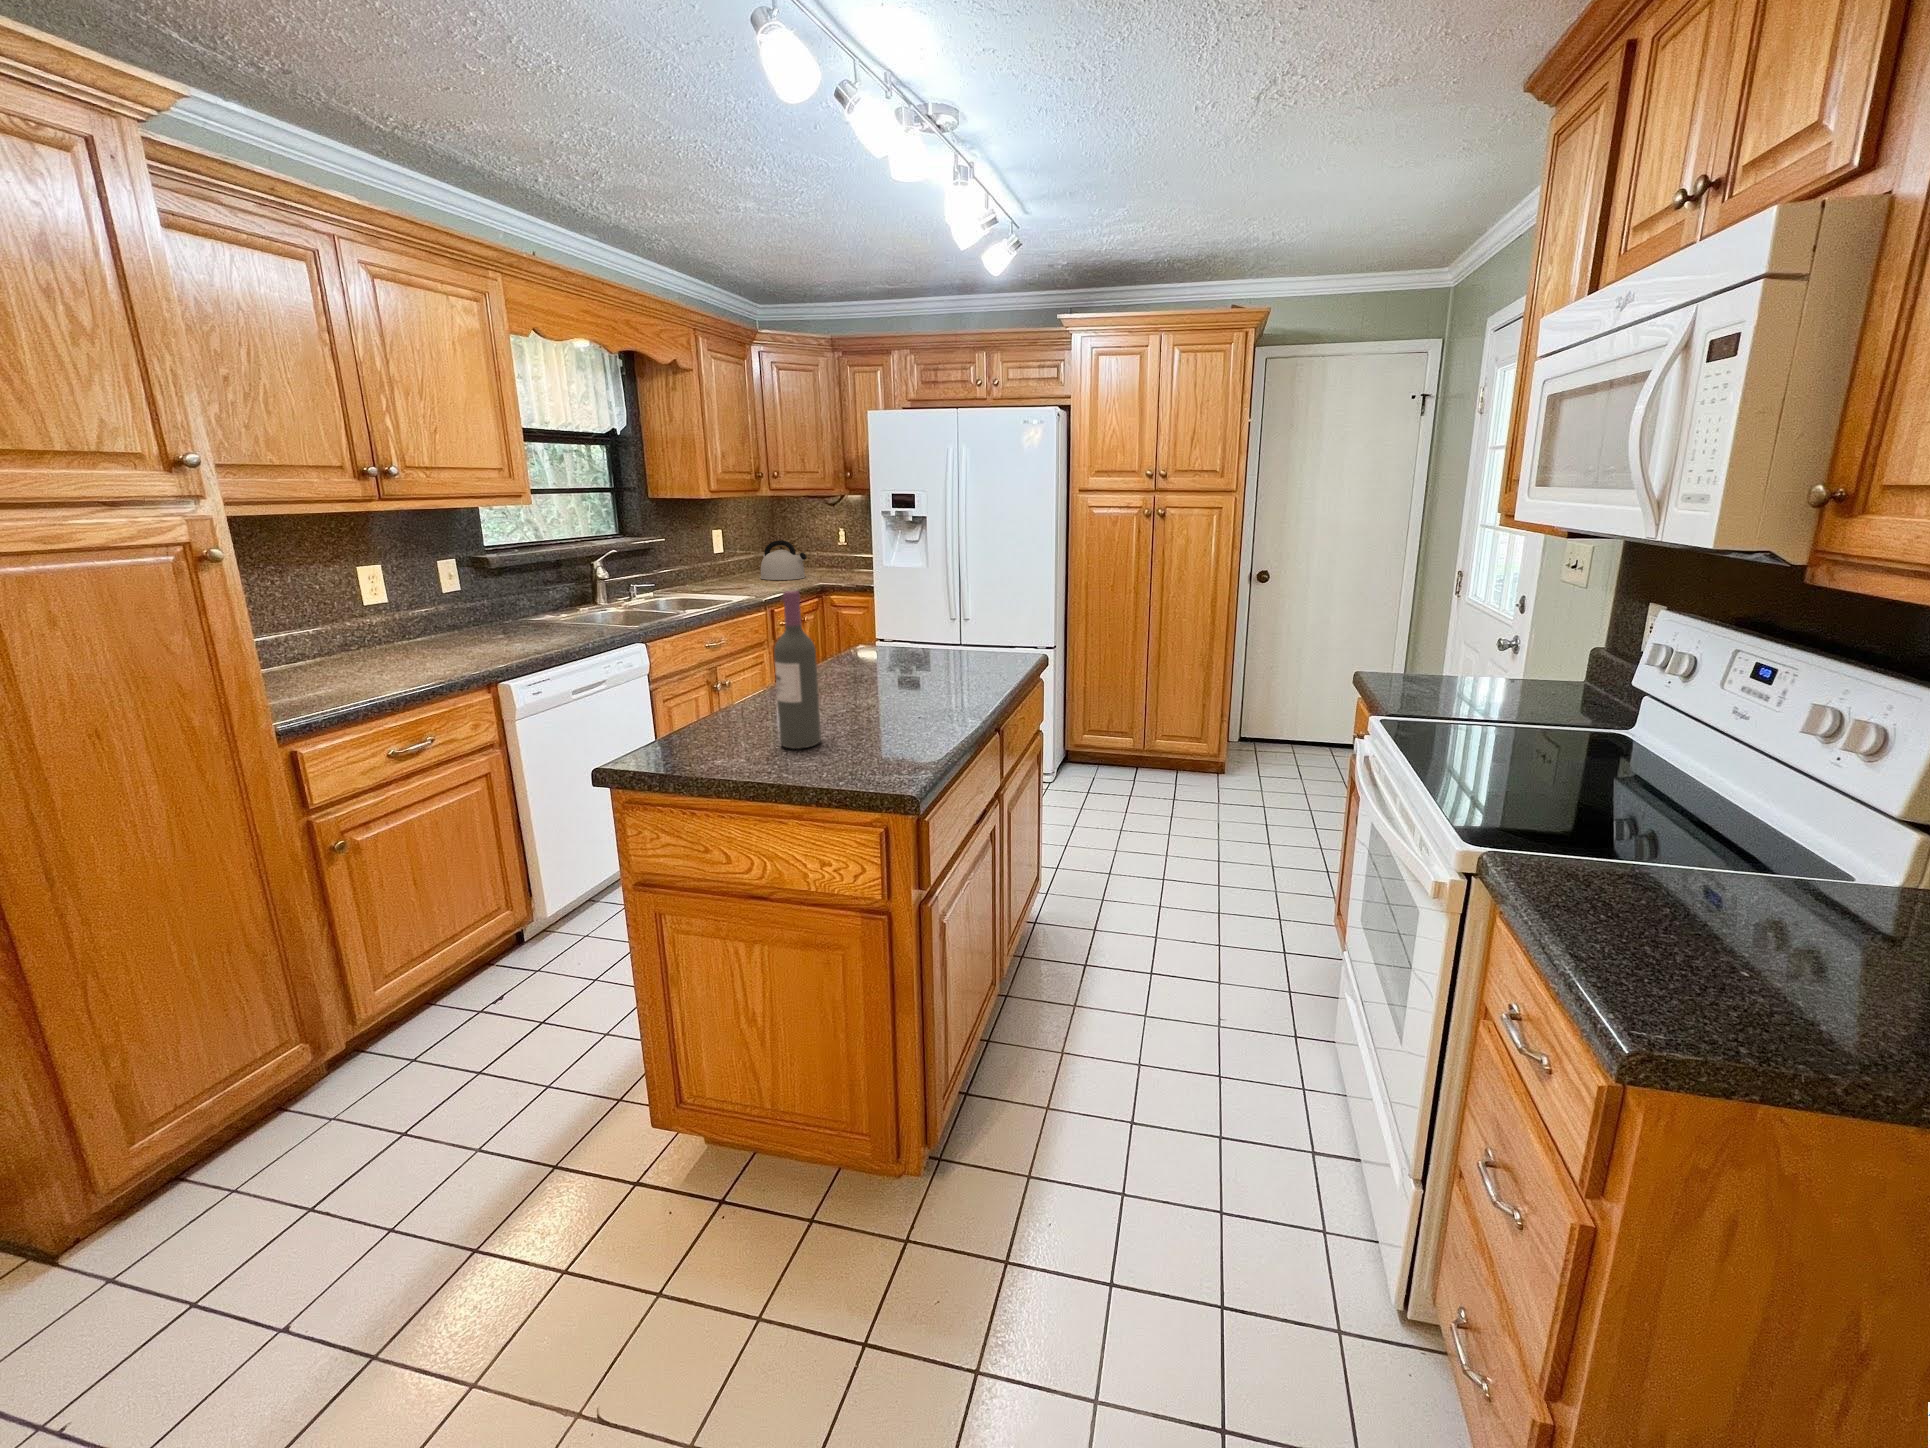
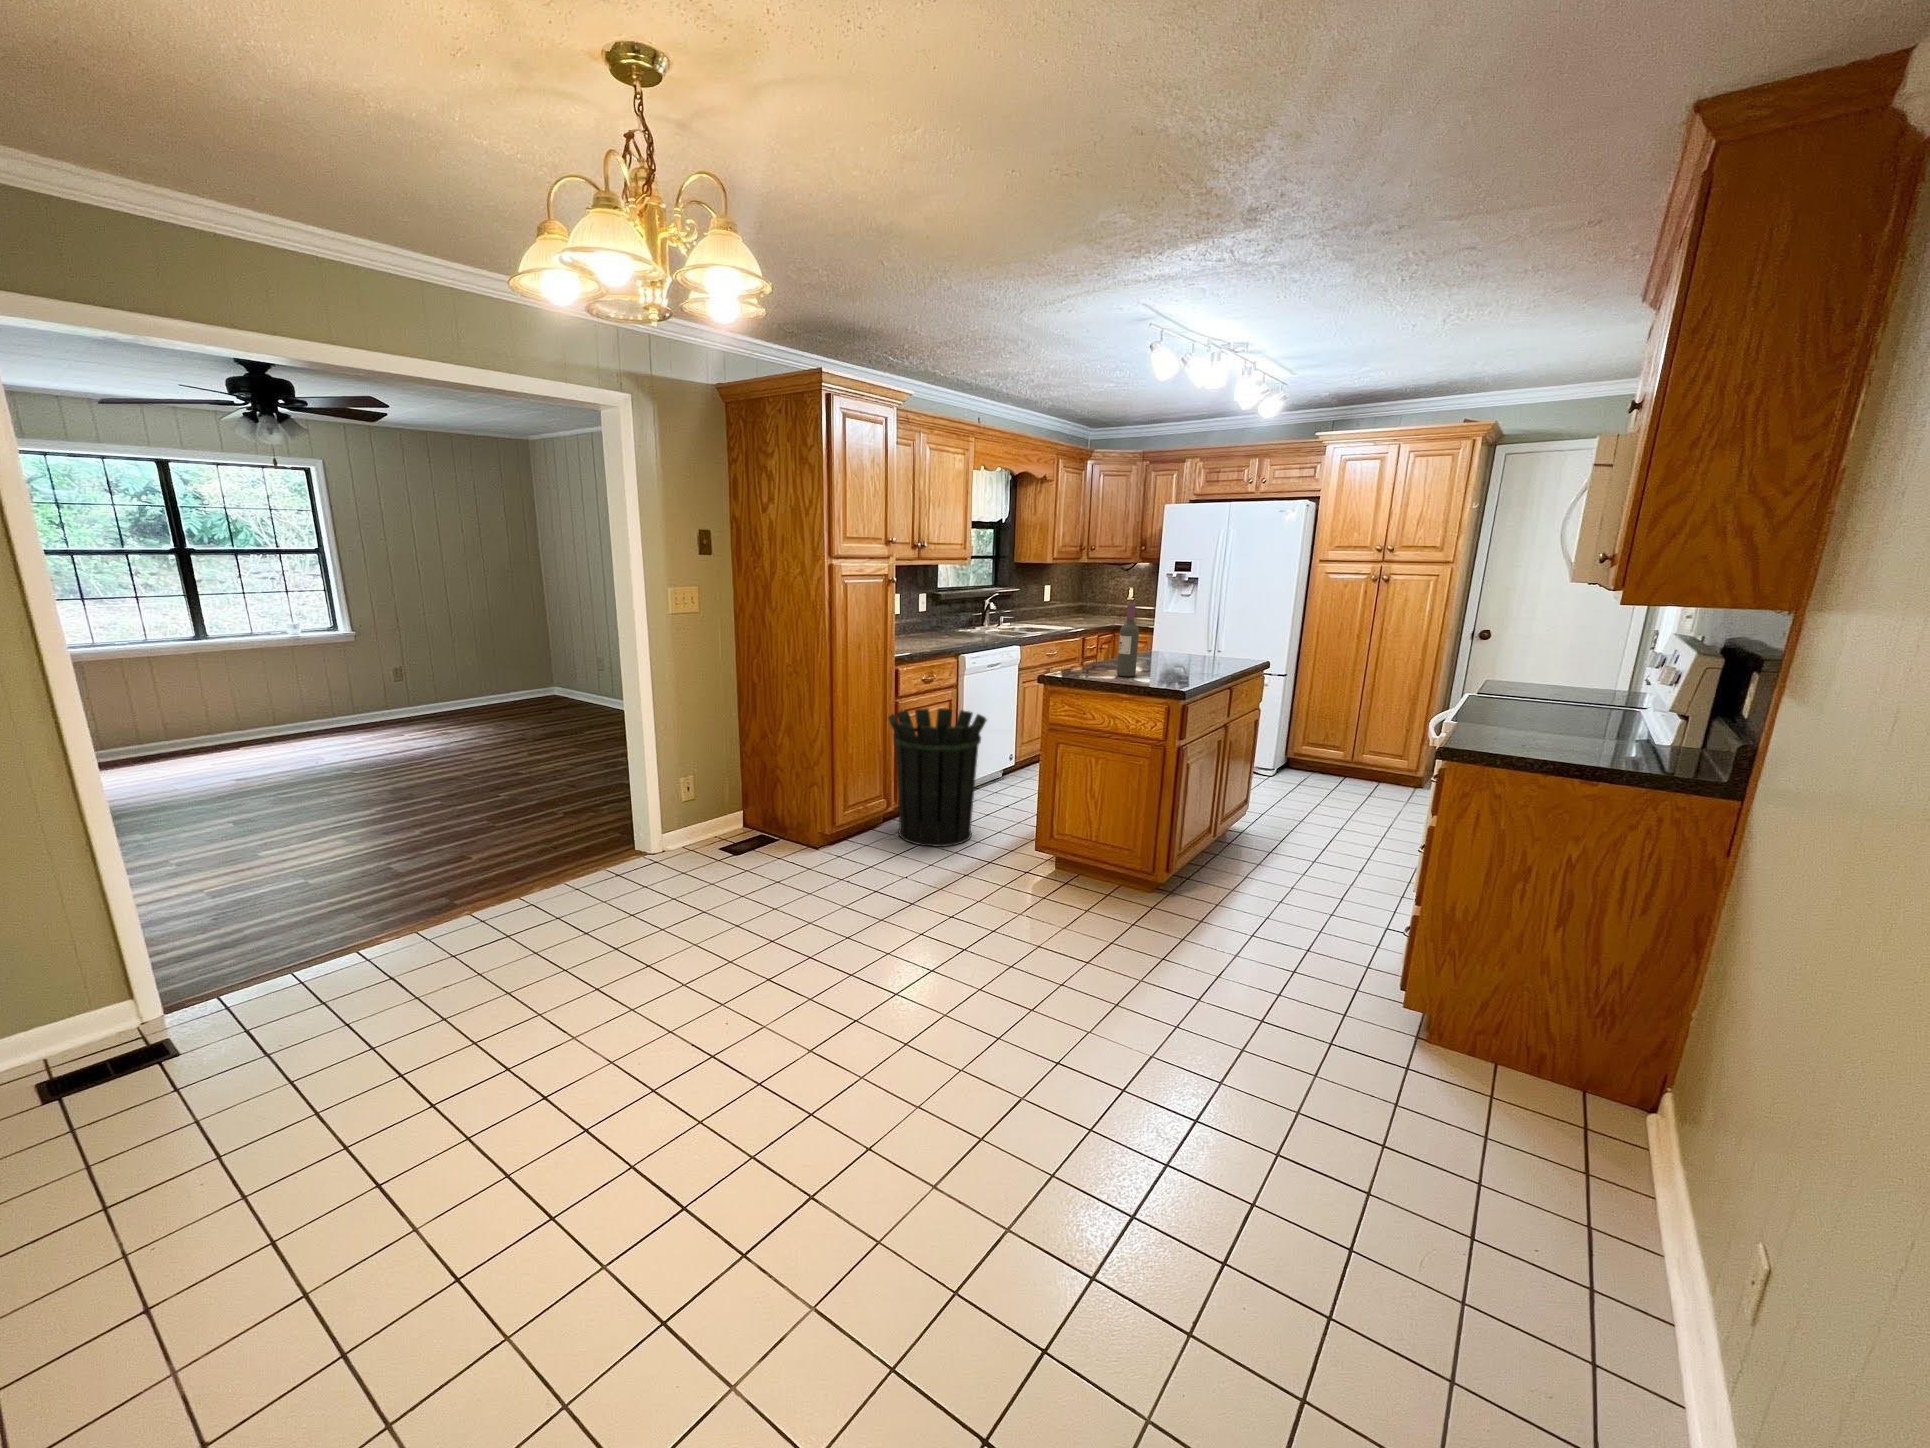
kettle: present [760,540,807,580] -> none [1073,593,1107,620]
waste bin: none [221,820,528,1180] -> present [888,708,987,847]

